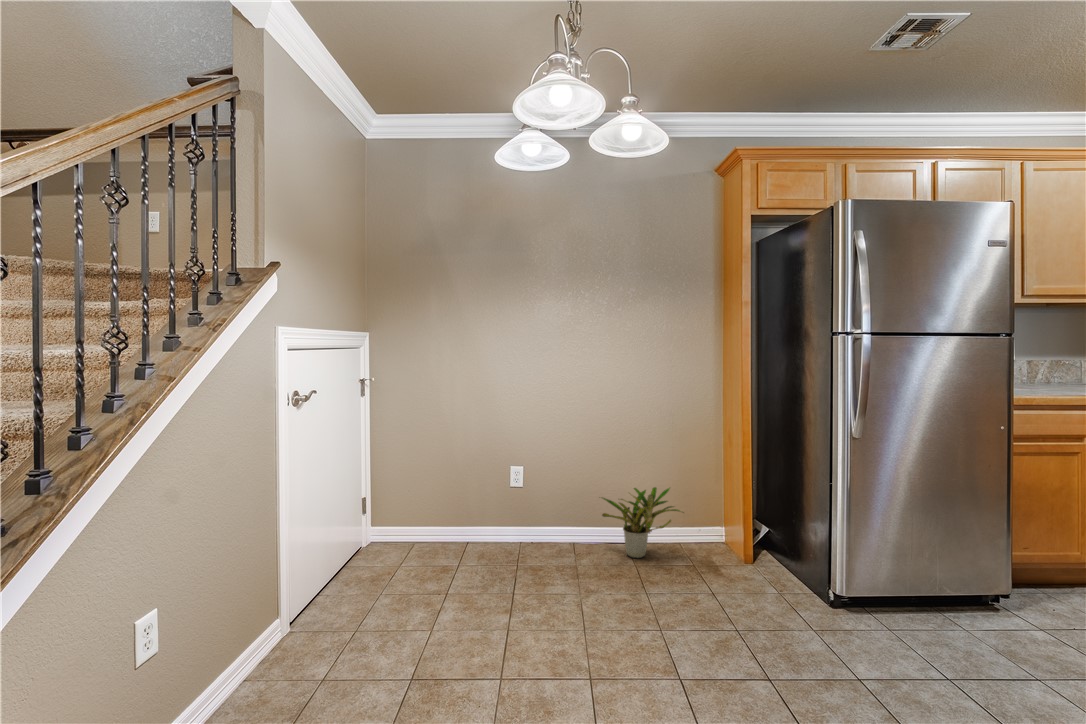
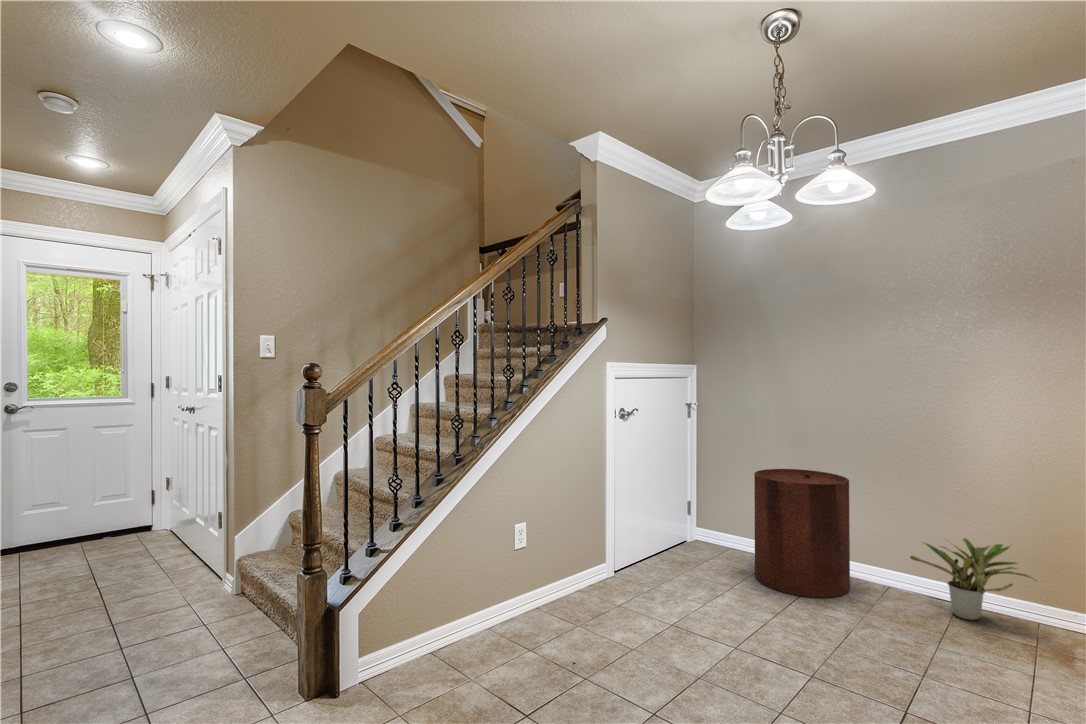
trash can: none [456,444,547,581] -> present [754,469,850,598]

